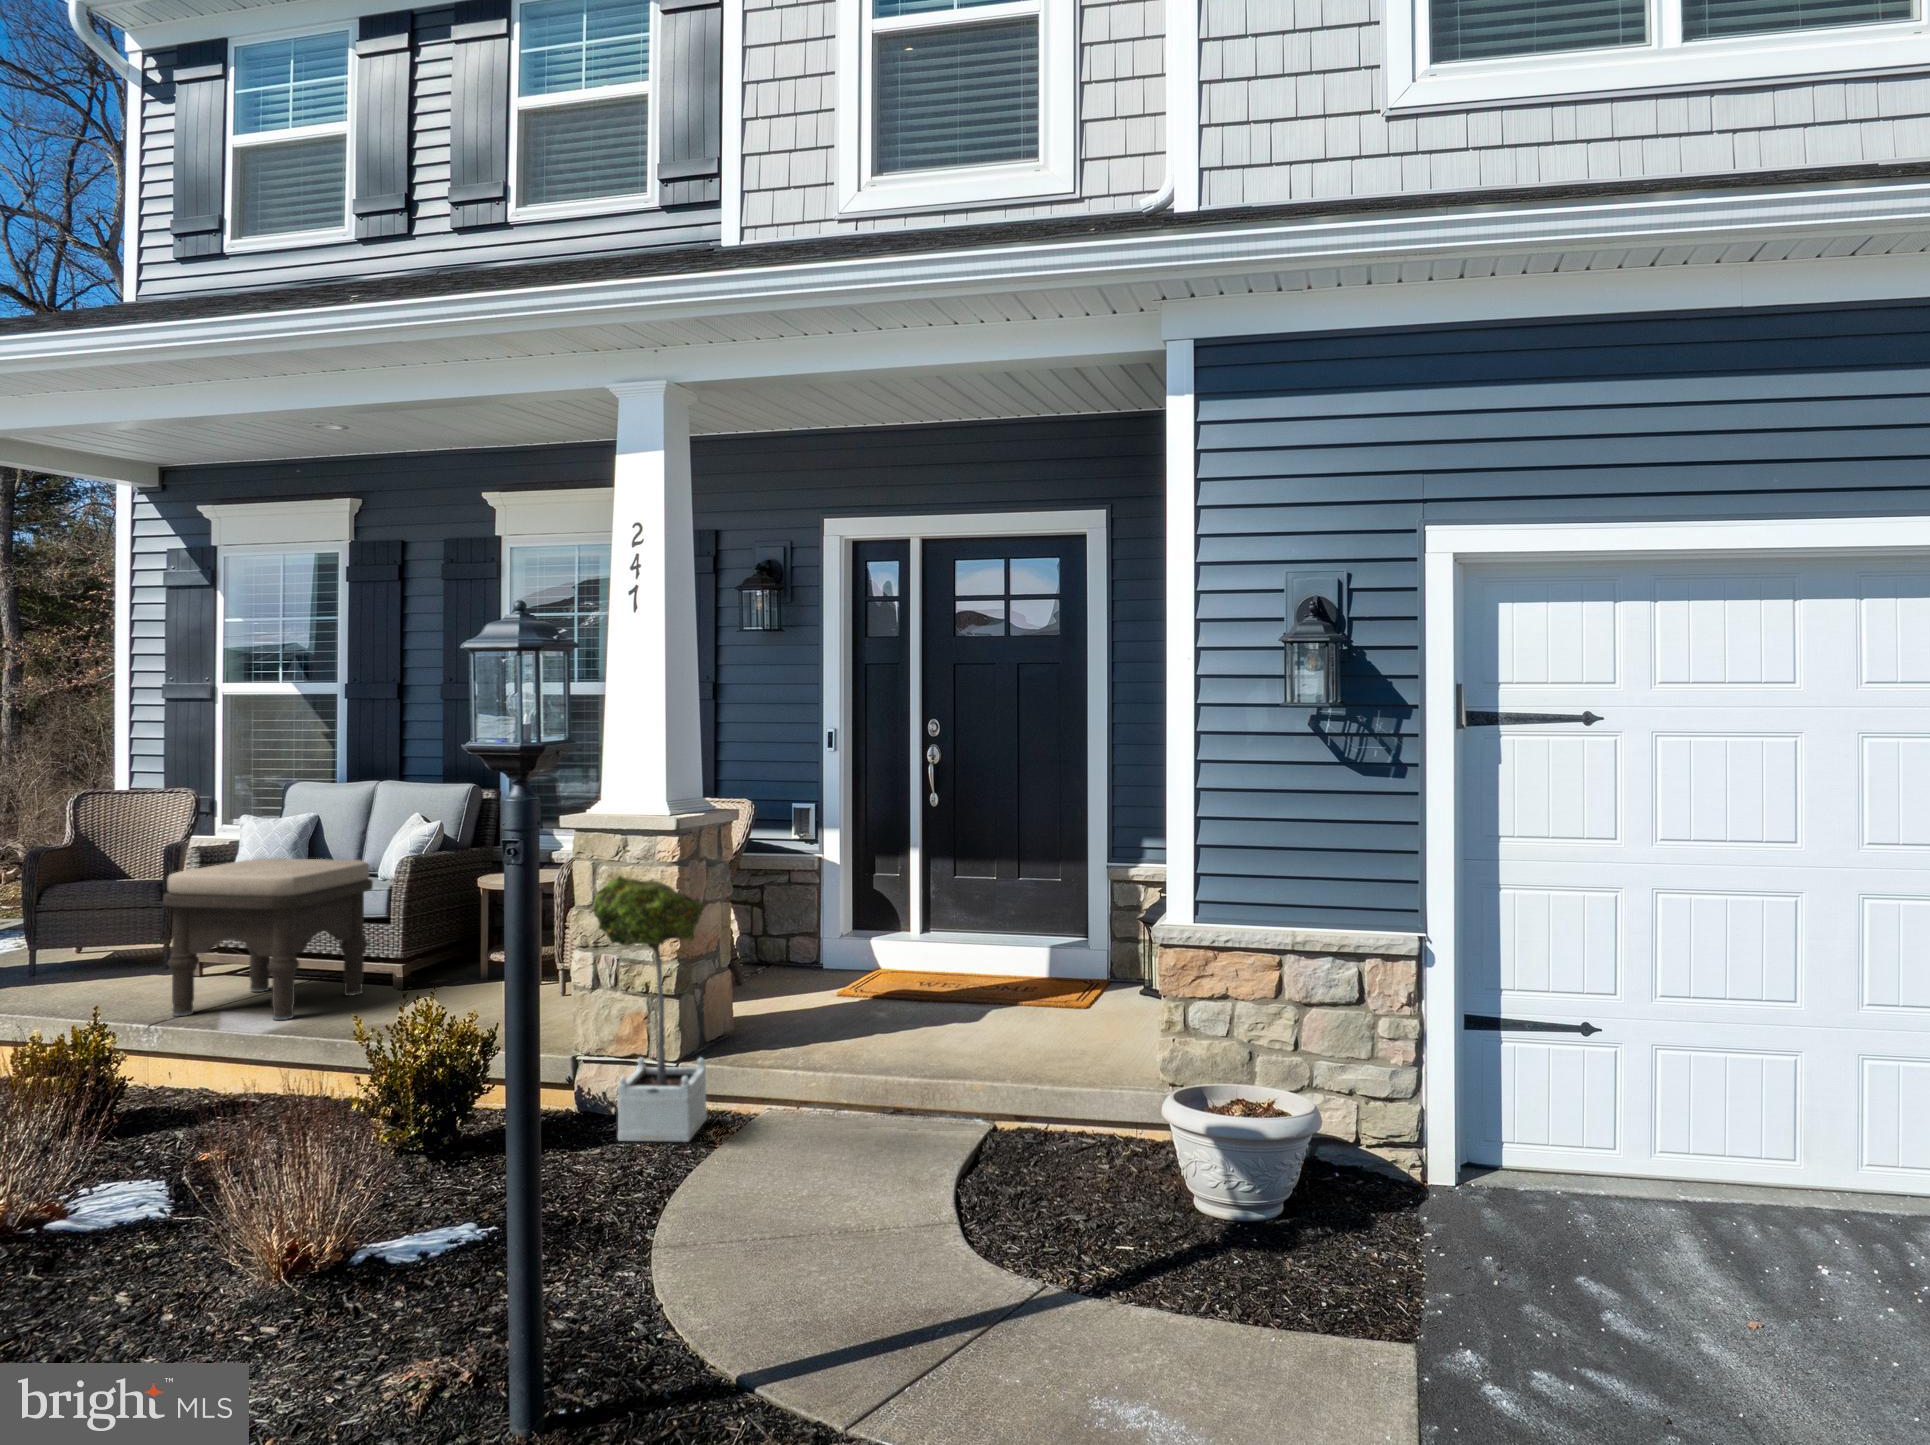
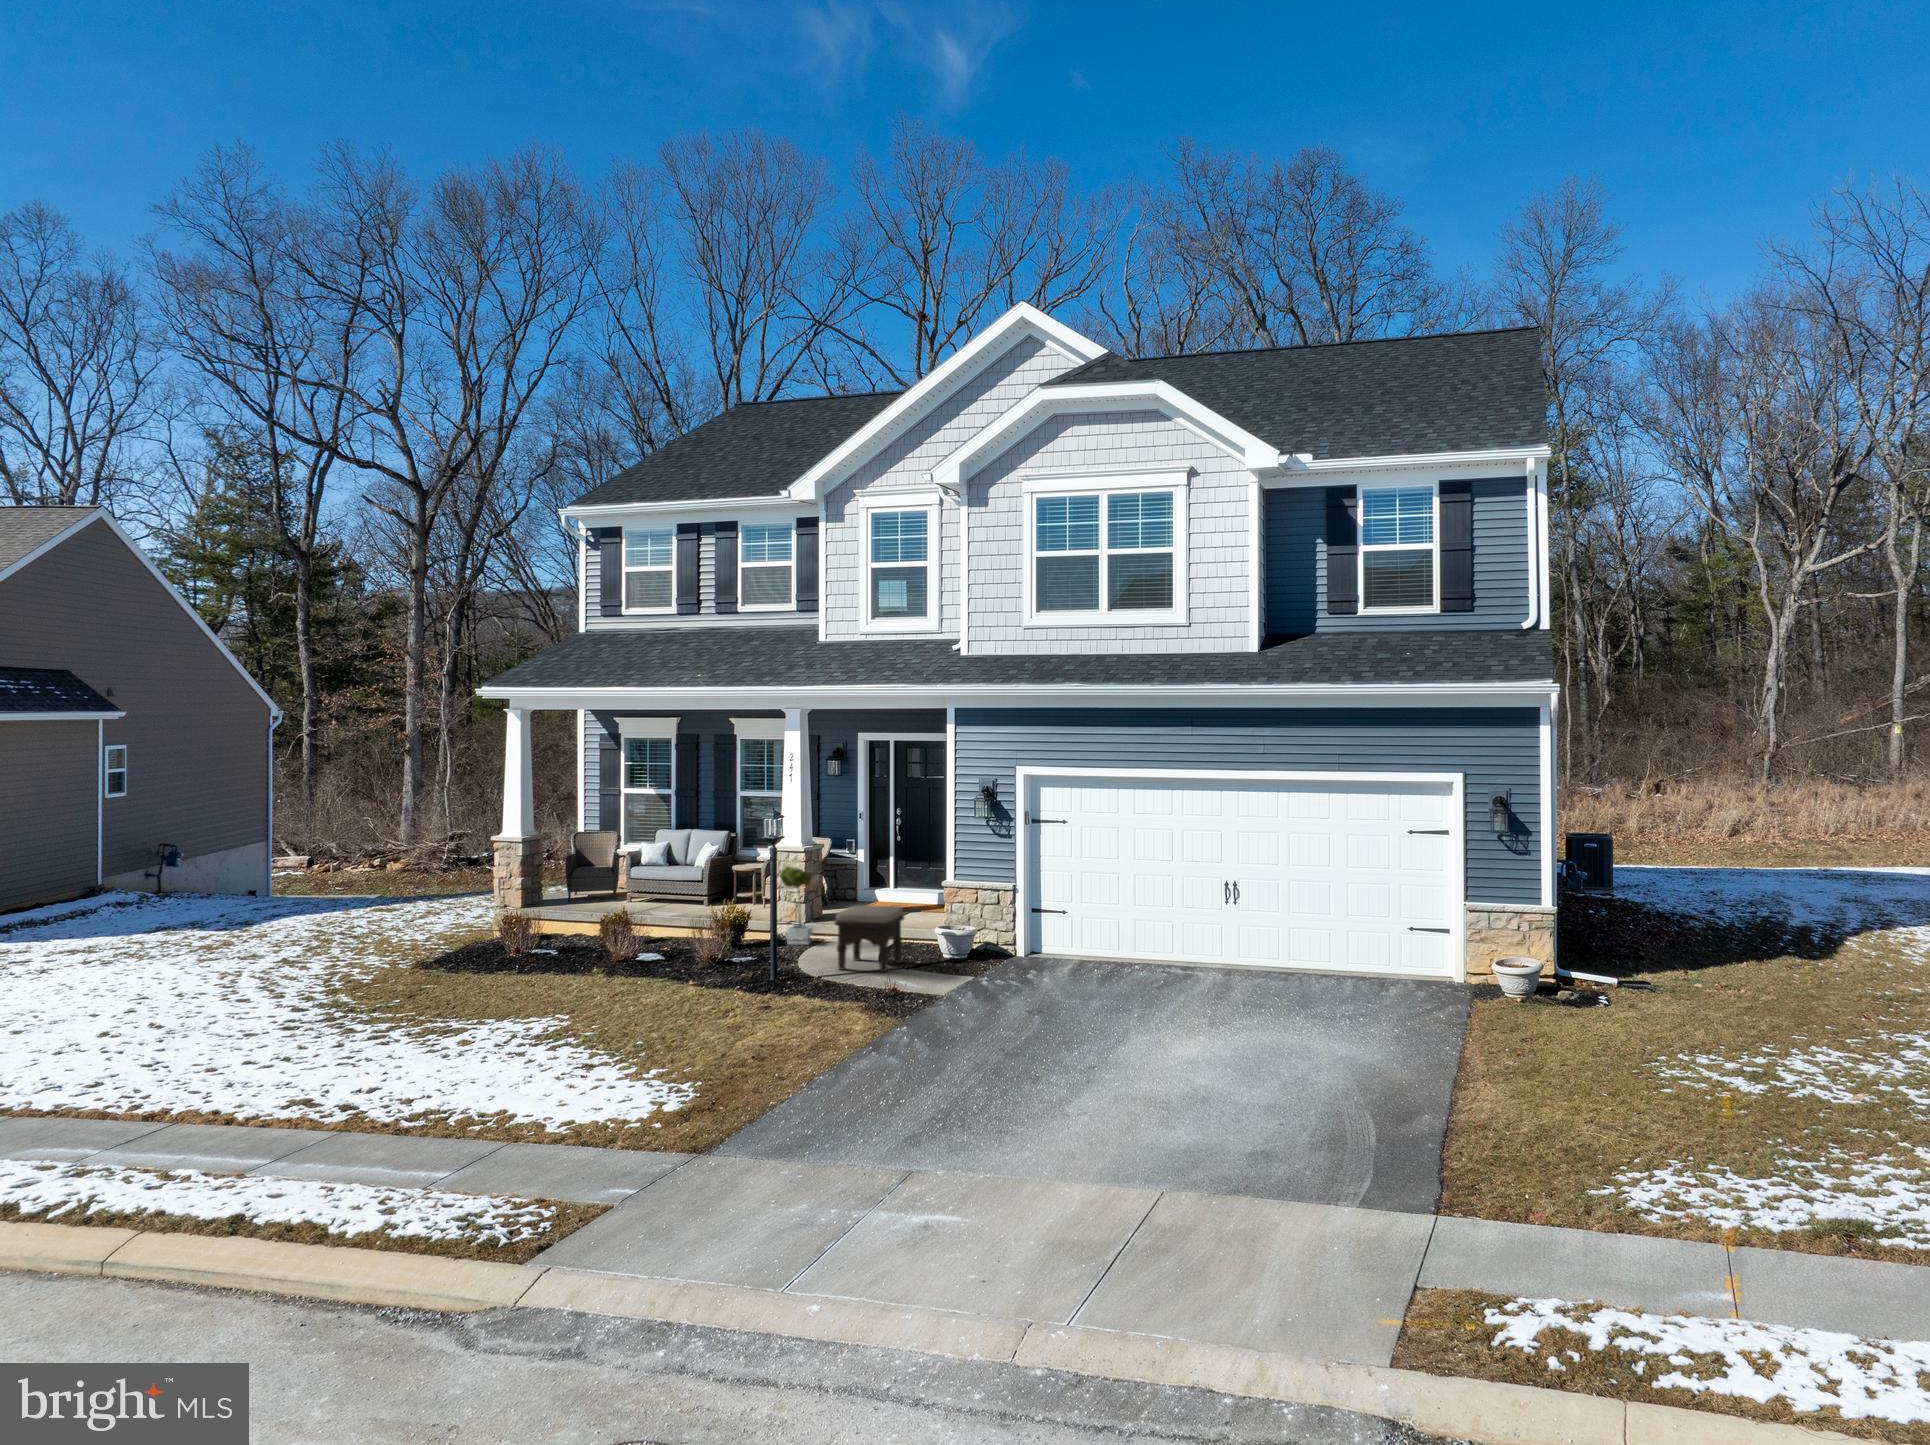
ottoman: present [163,858,373,1020] -> present [835,905,904,972]

